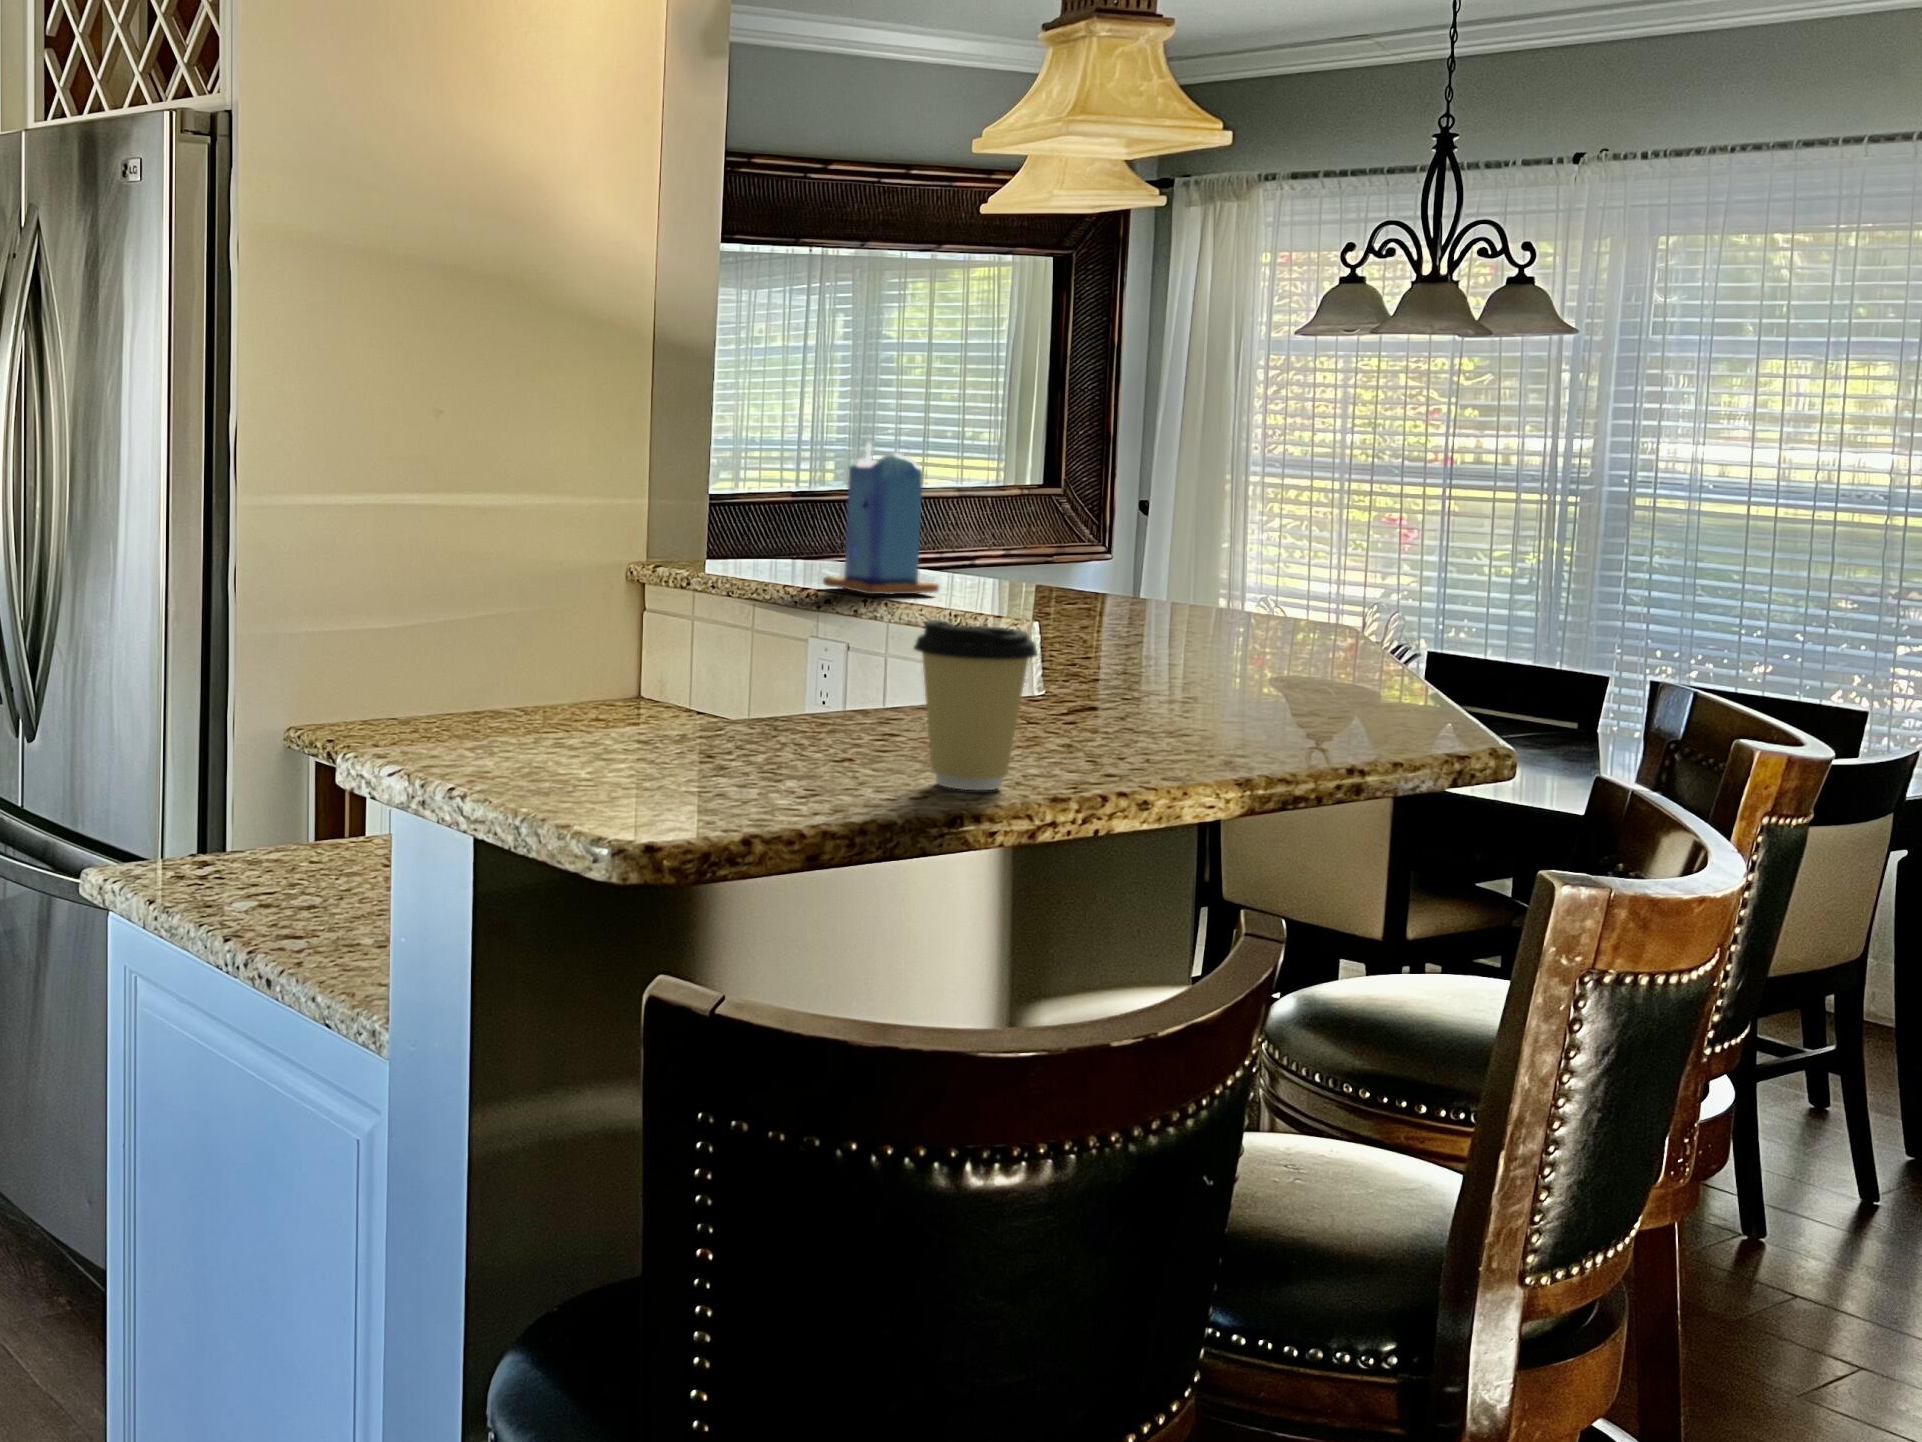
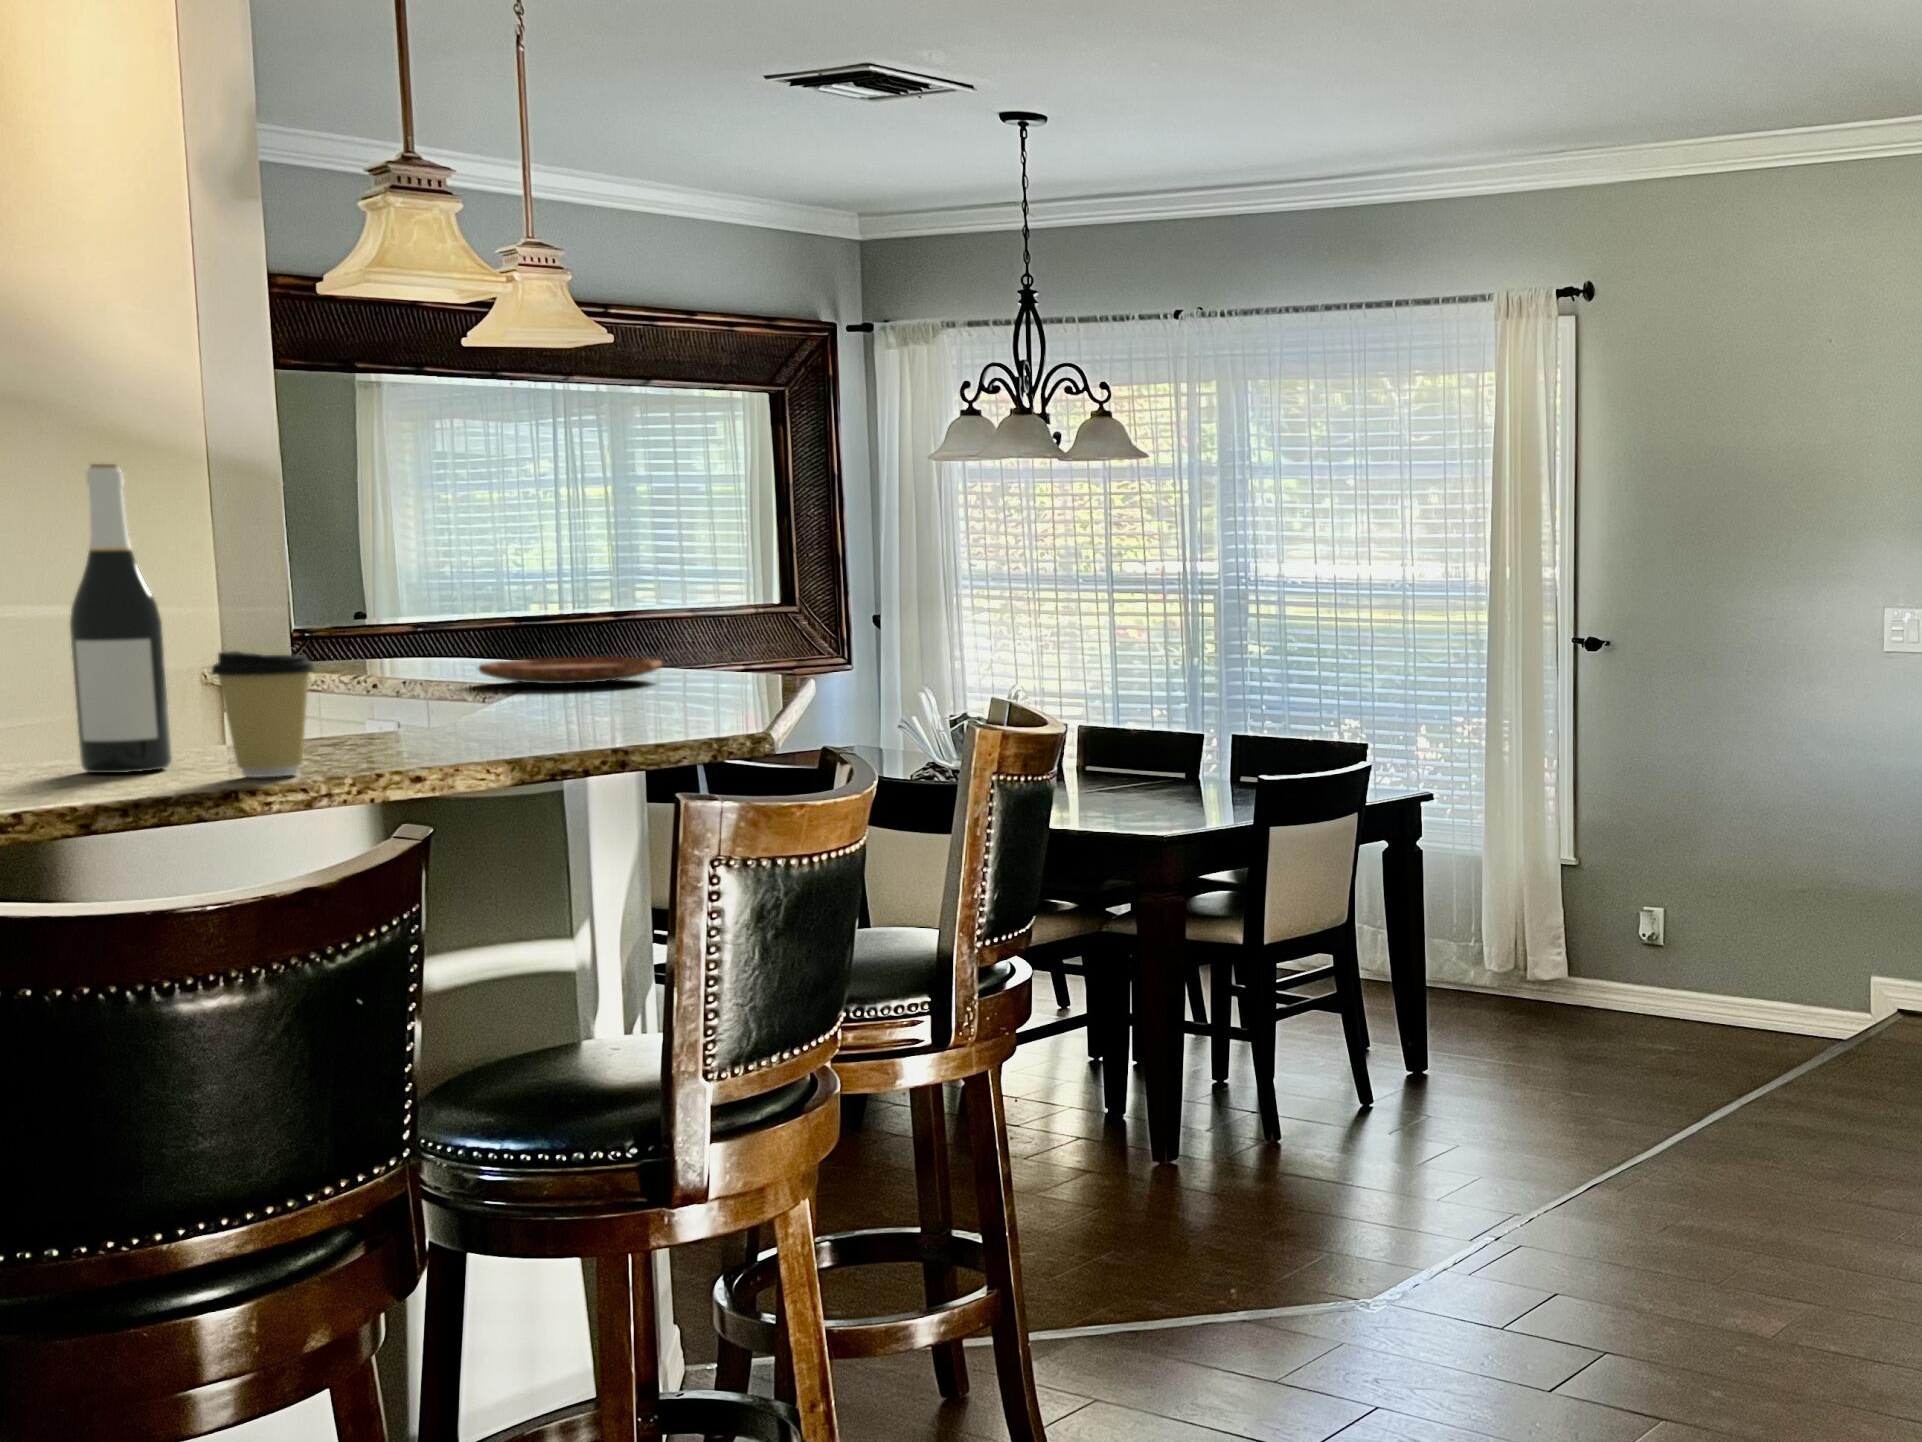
wine bottle: none [729,372,834,759] -> present [70,464,172,773]
candle: present [823,443,939,594] -> none [365,545,471,677]
tray: none [975,584,1188,623] -> present [478,657,662,684]

